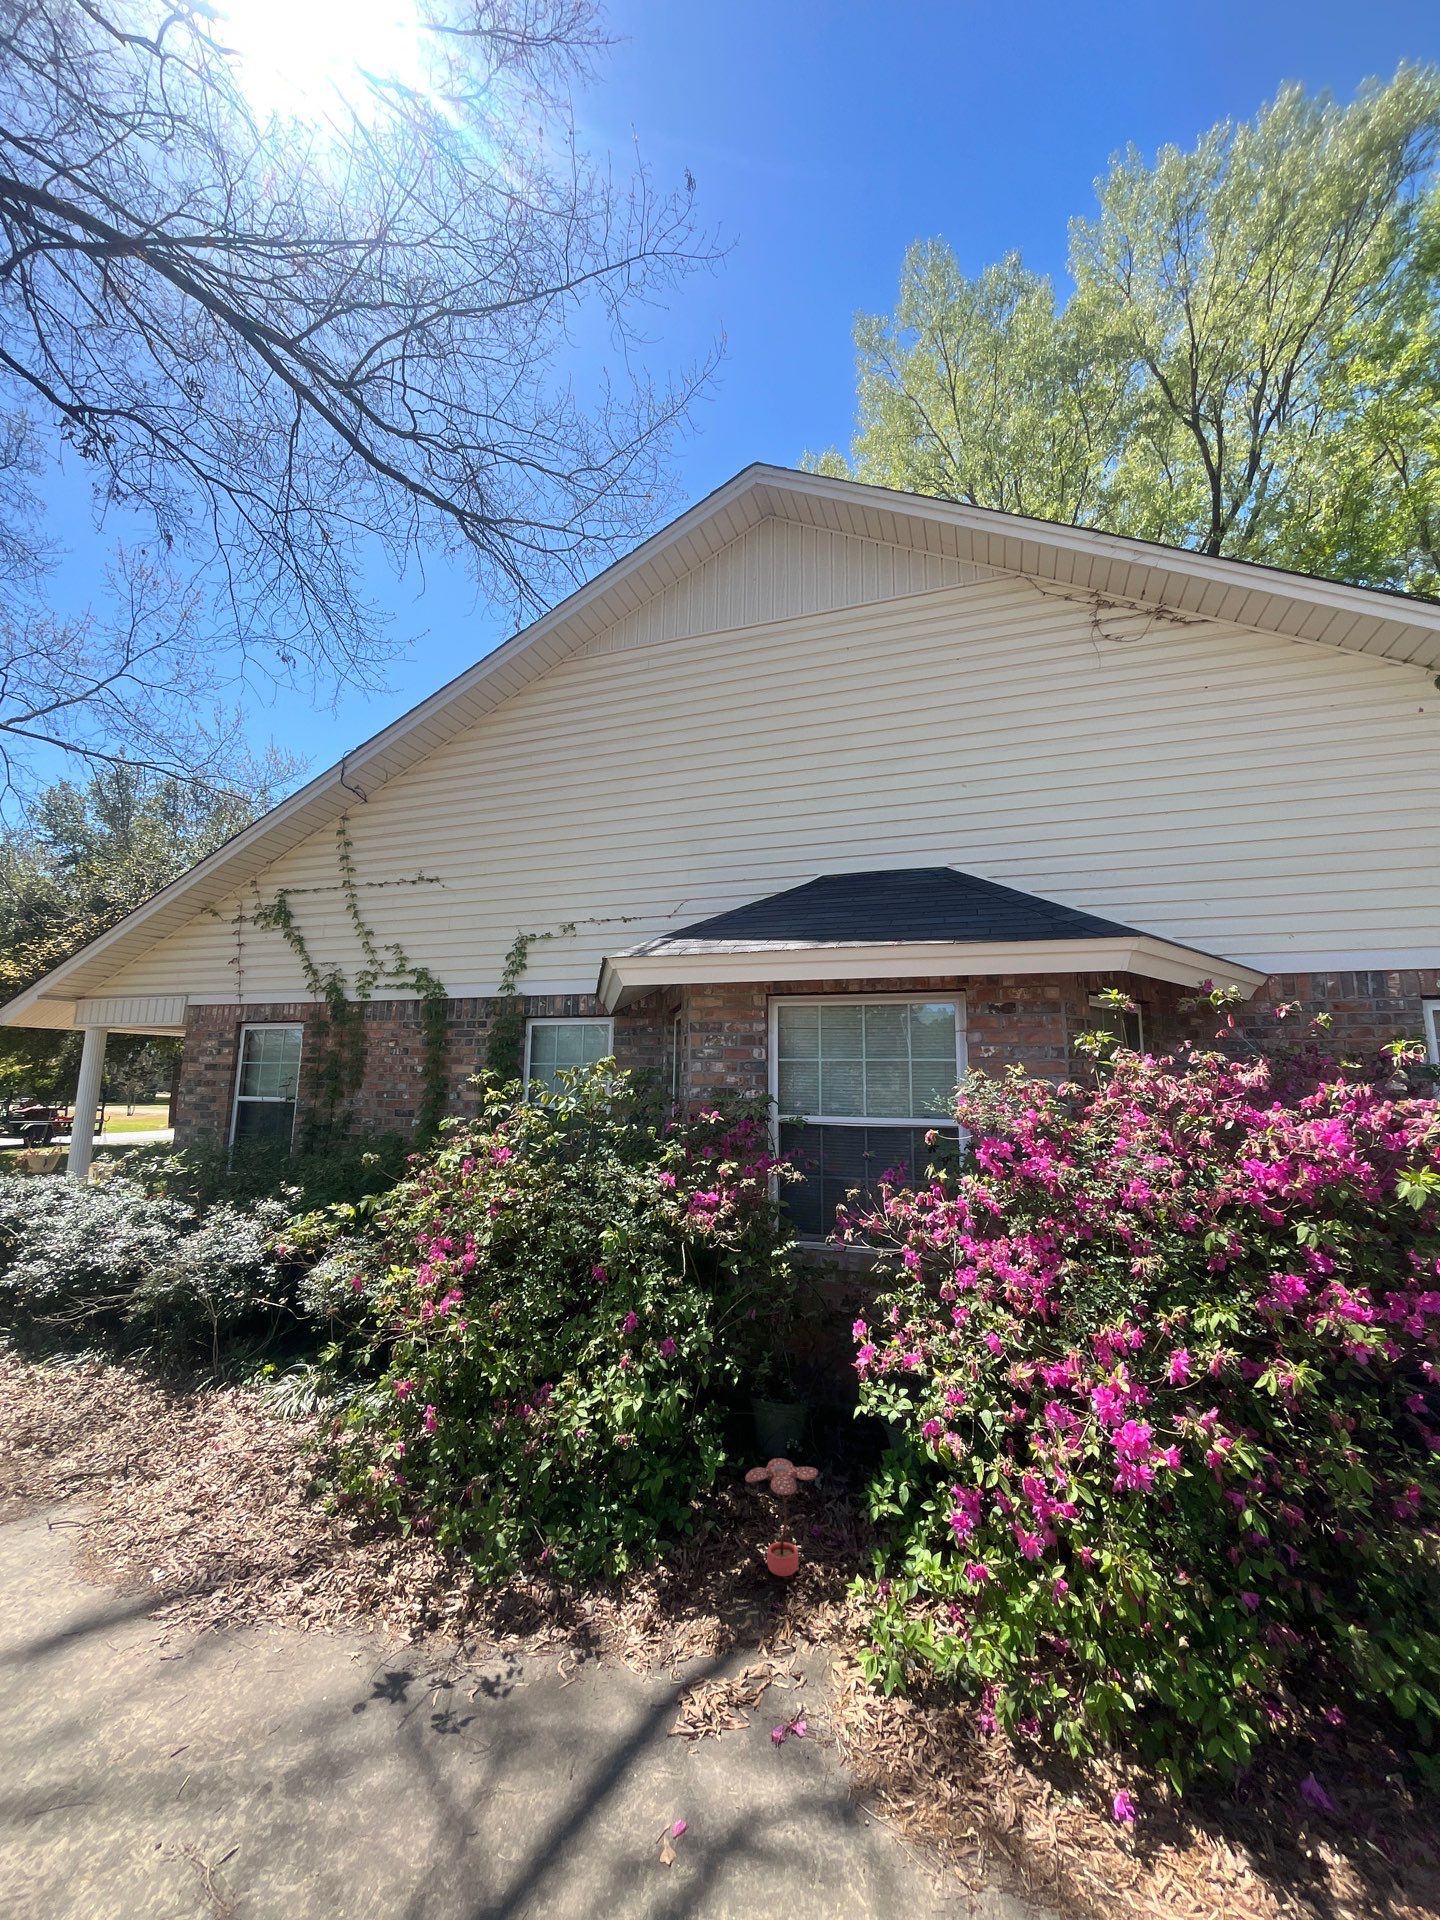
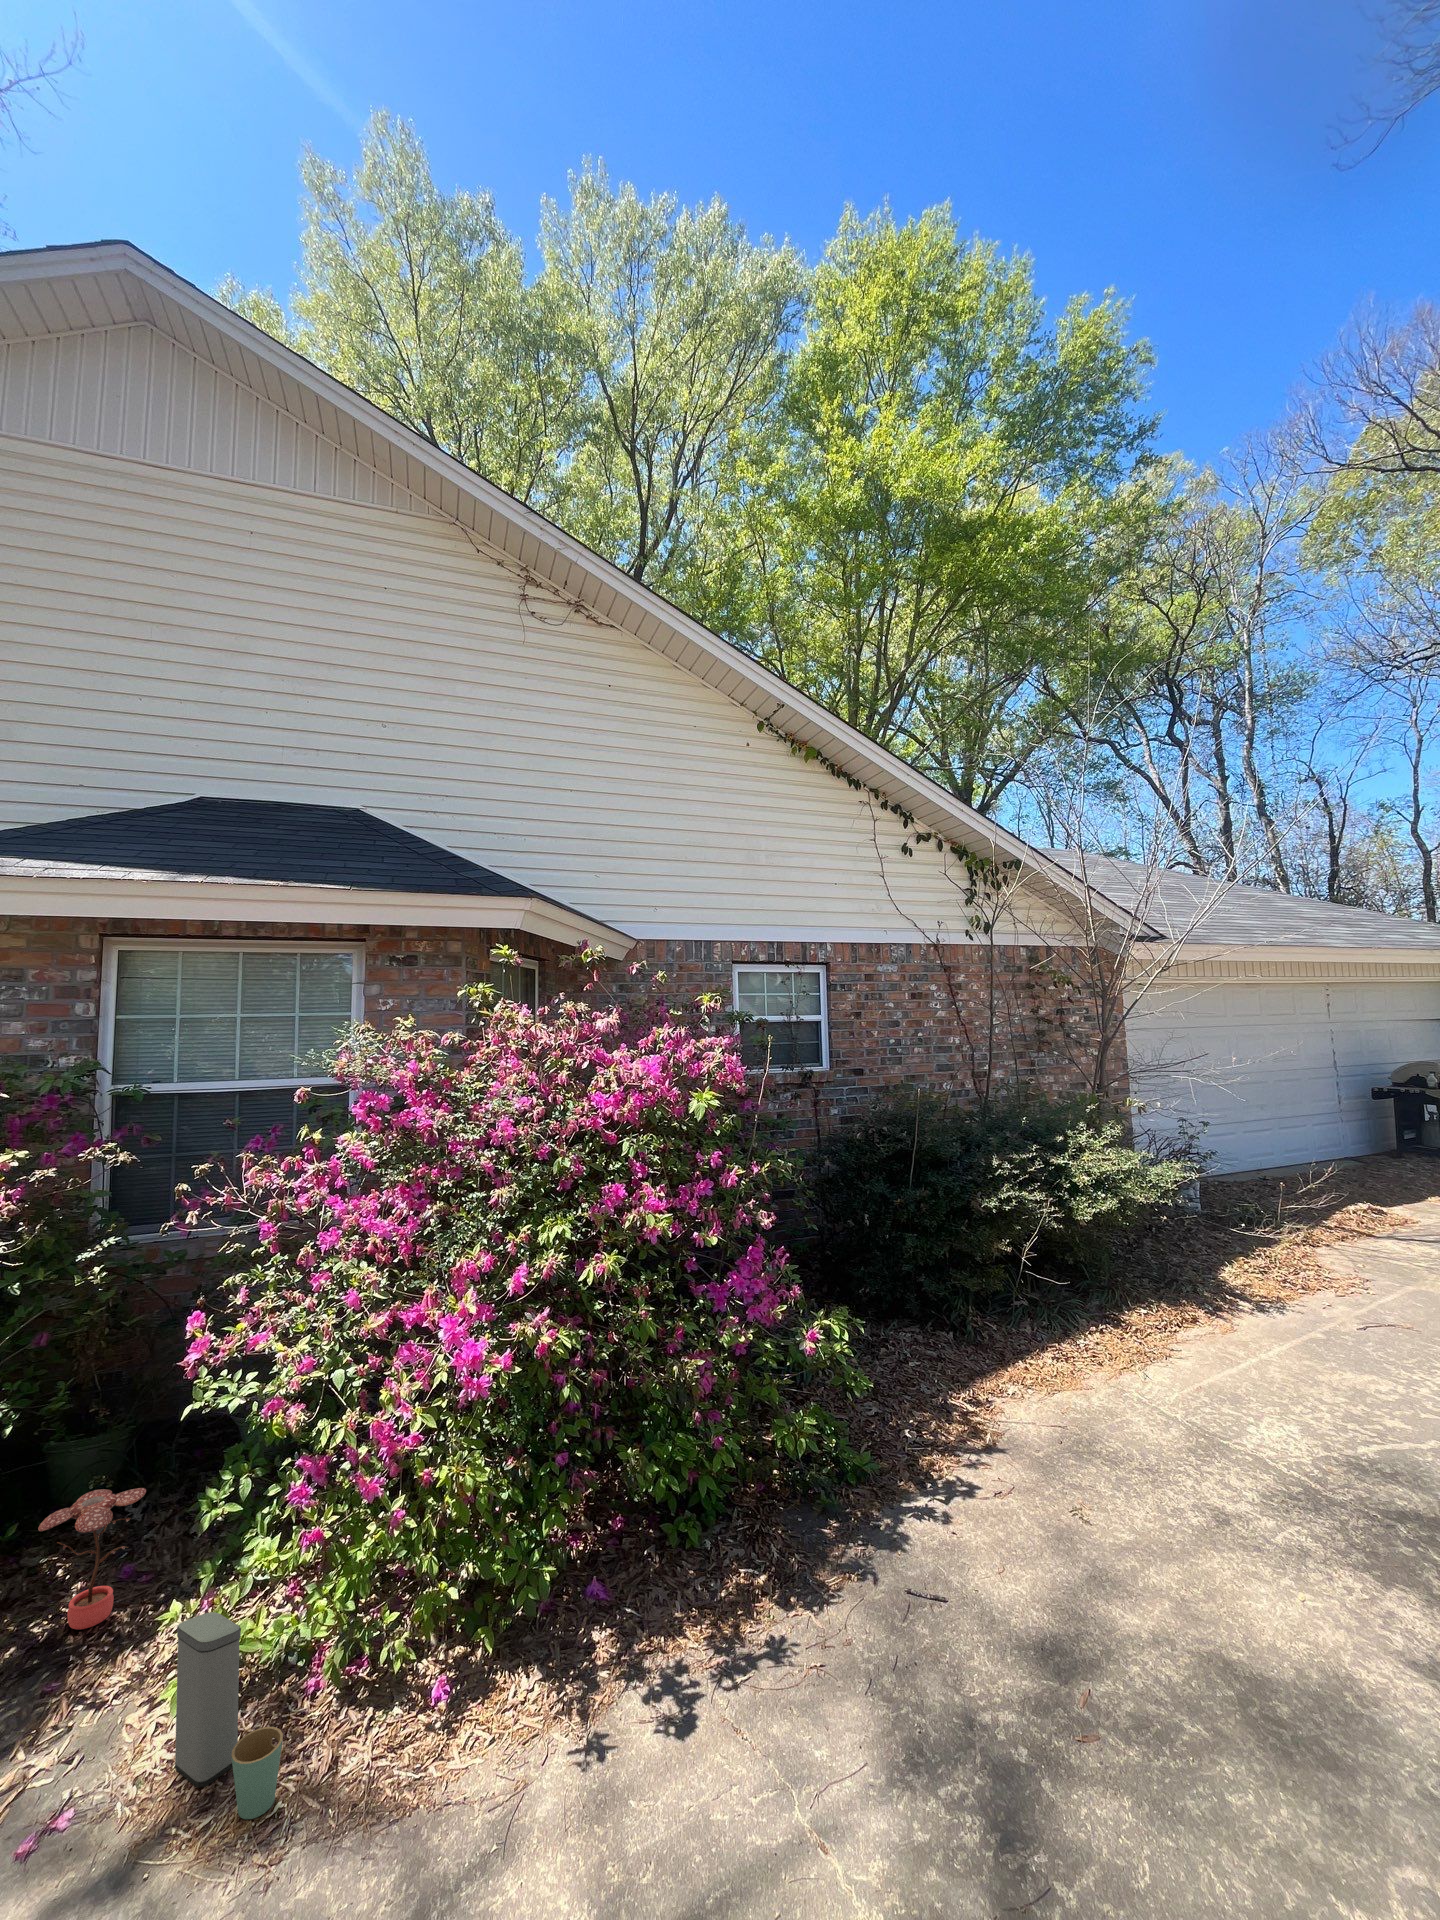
trash can: none [863,1609,963,1832] -> present [175,1612,283,1819]

